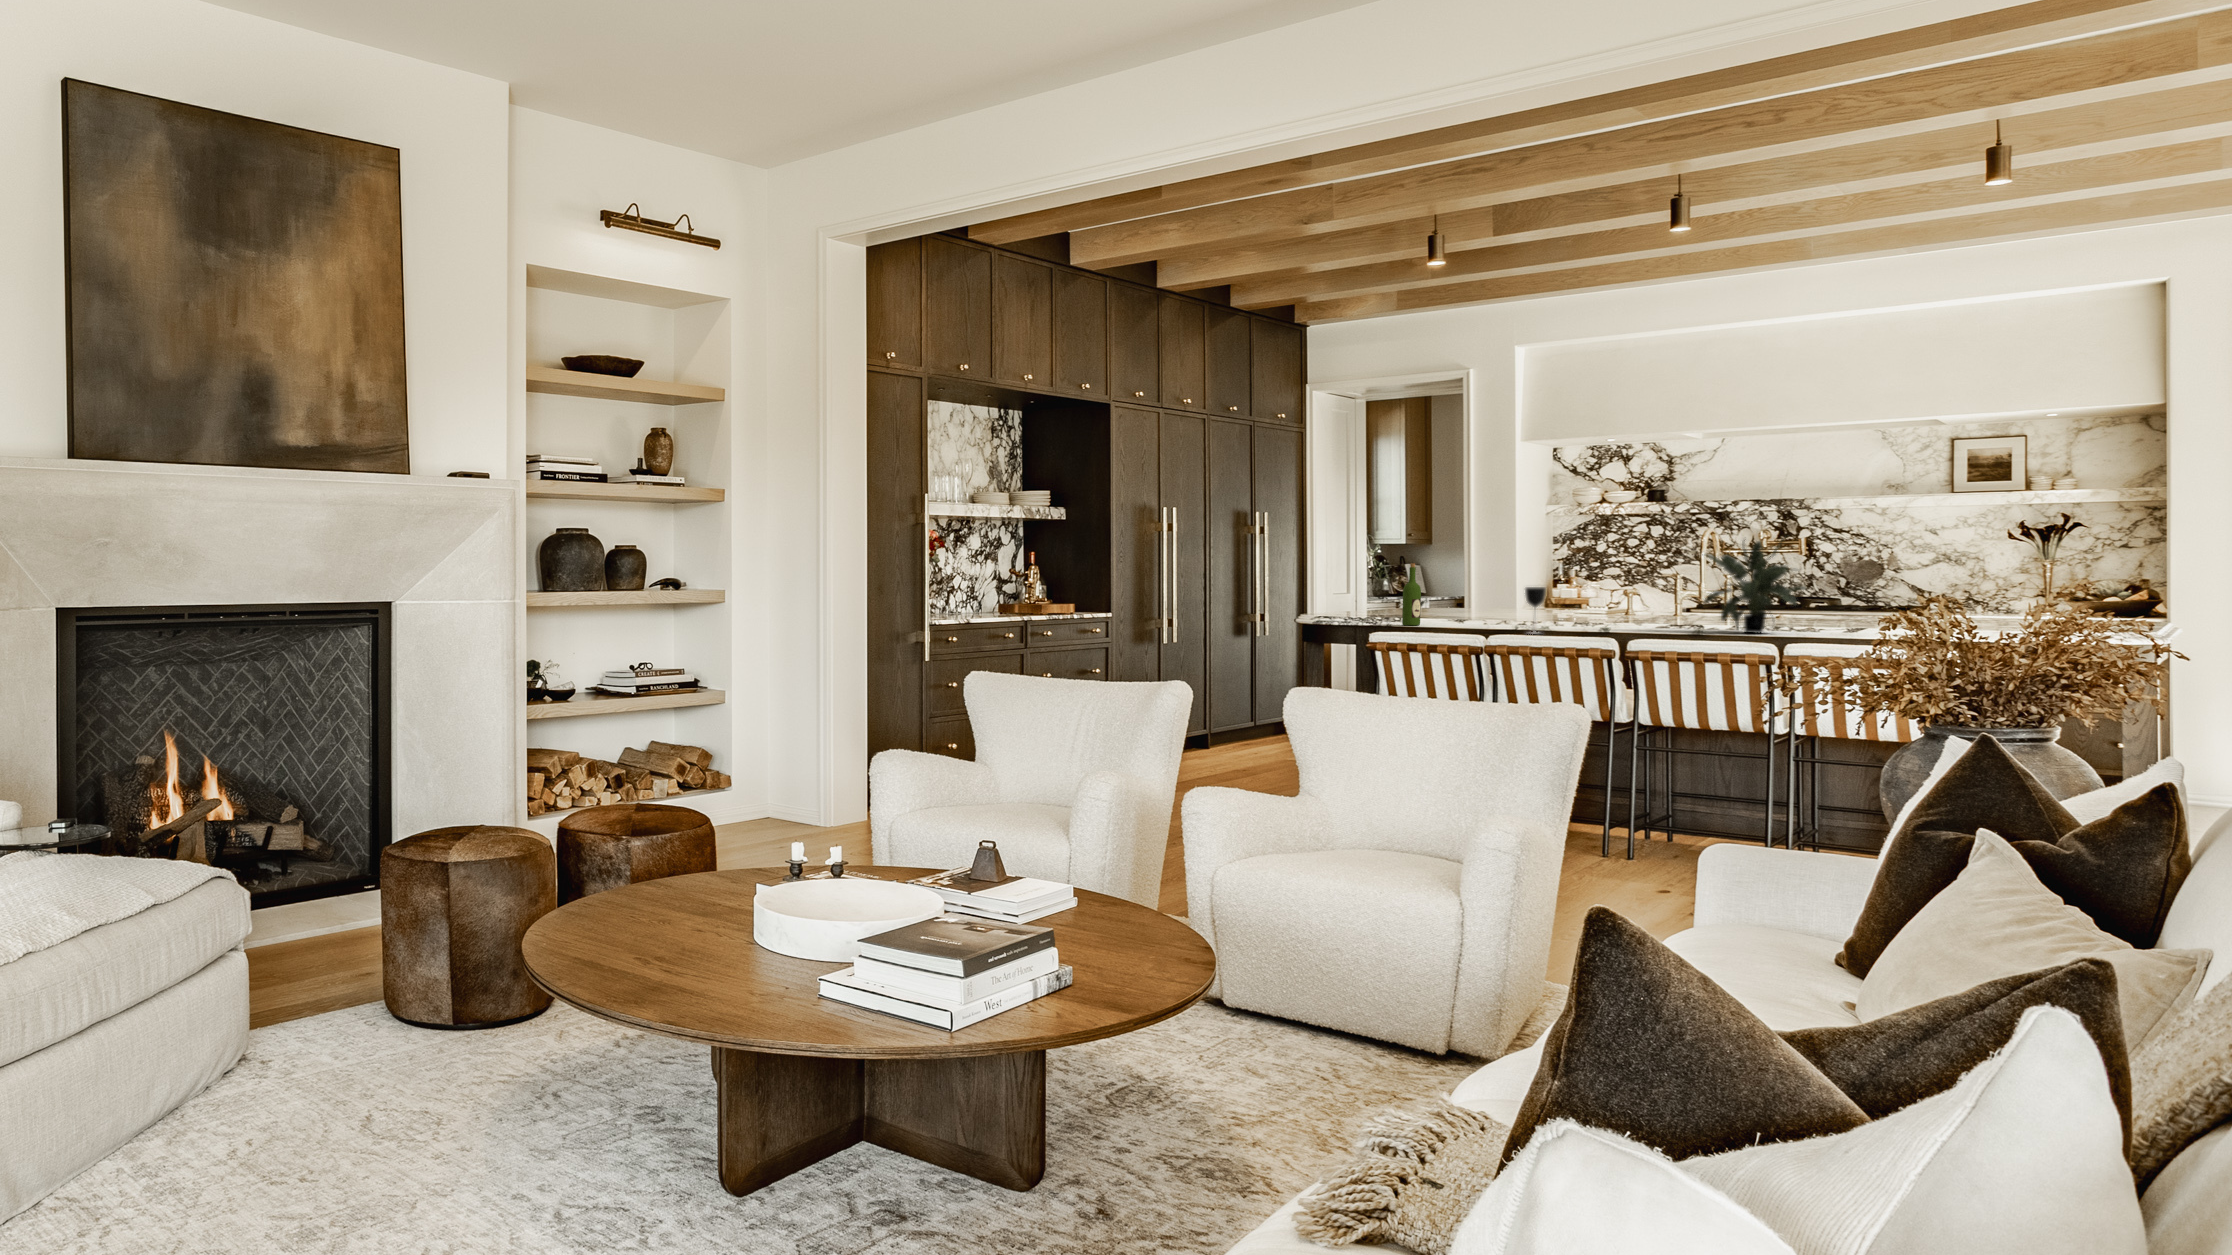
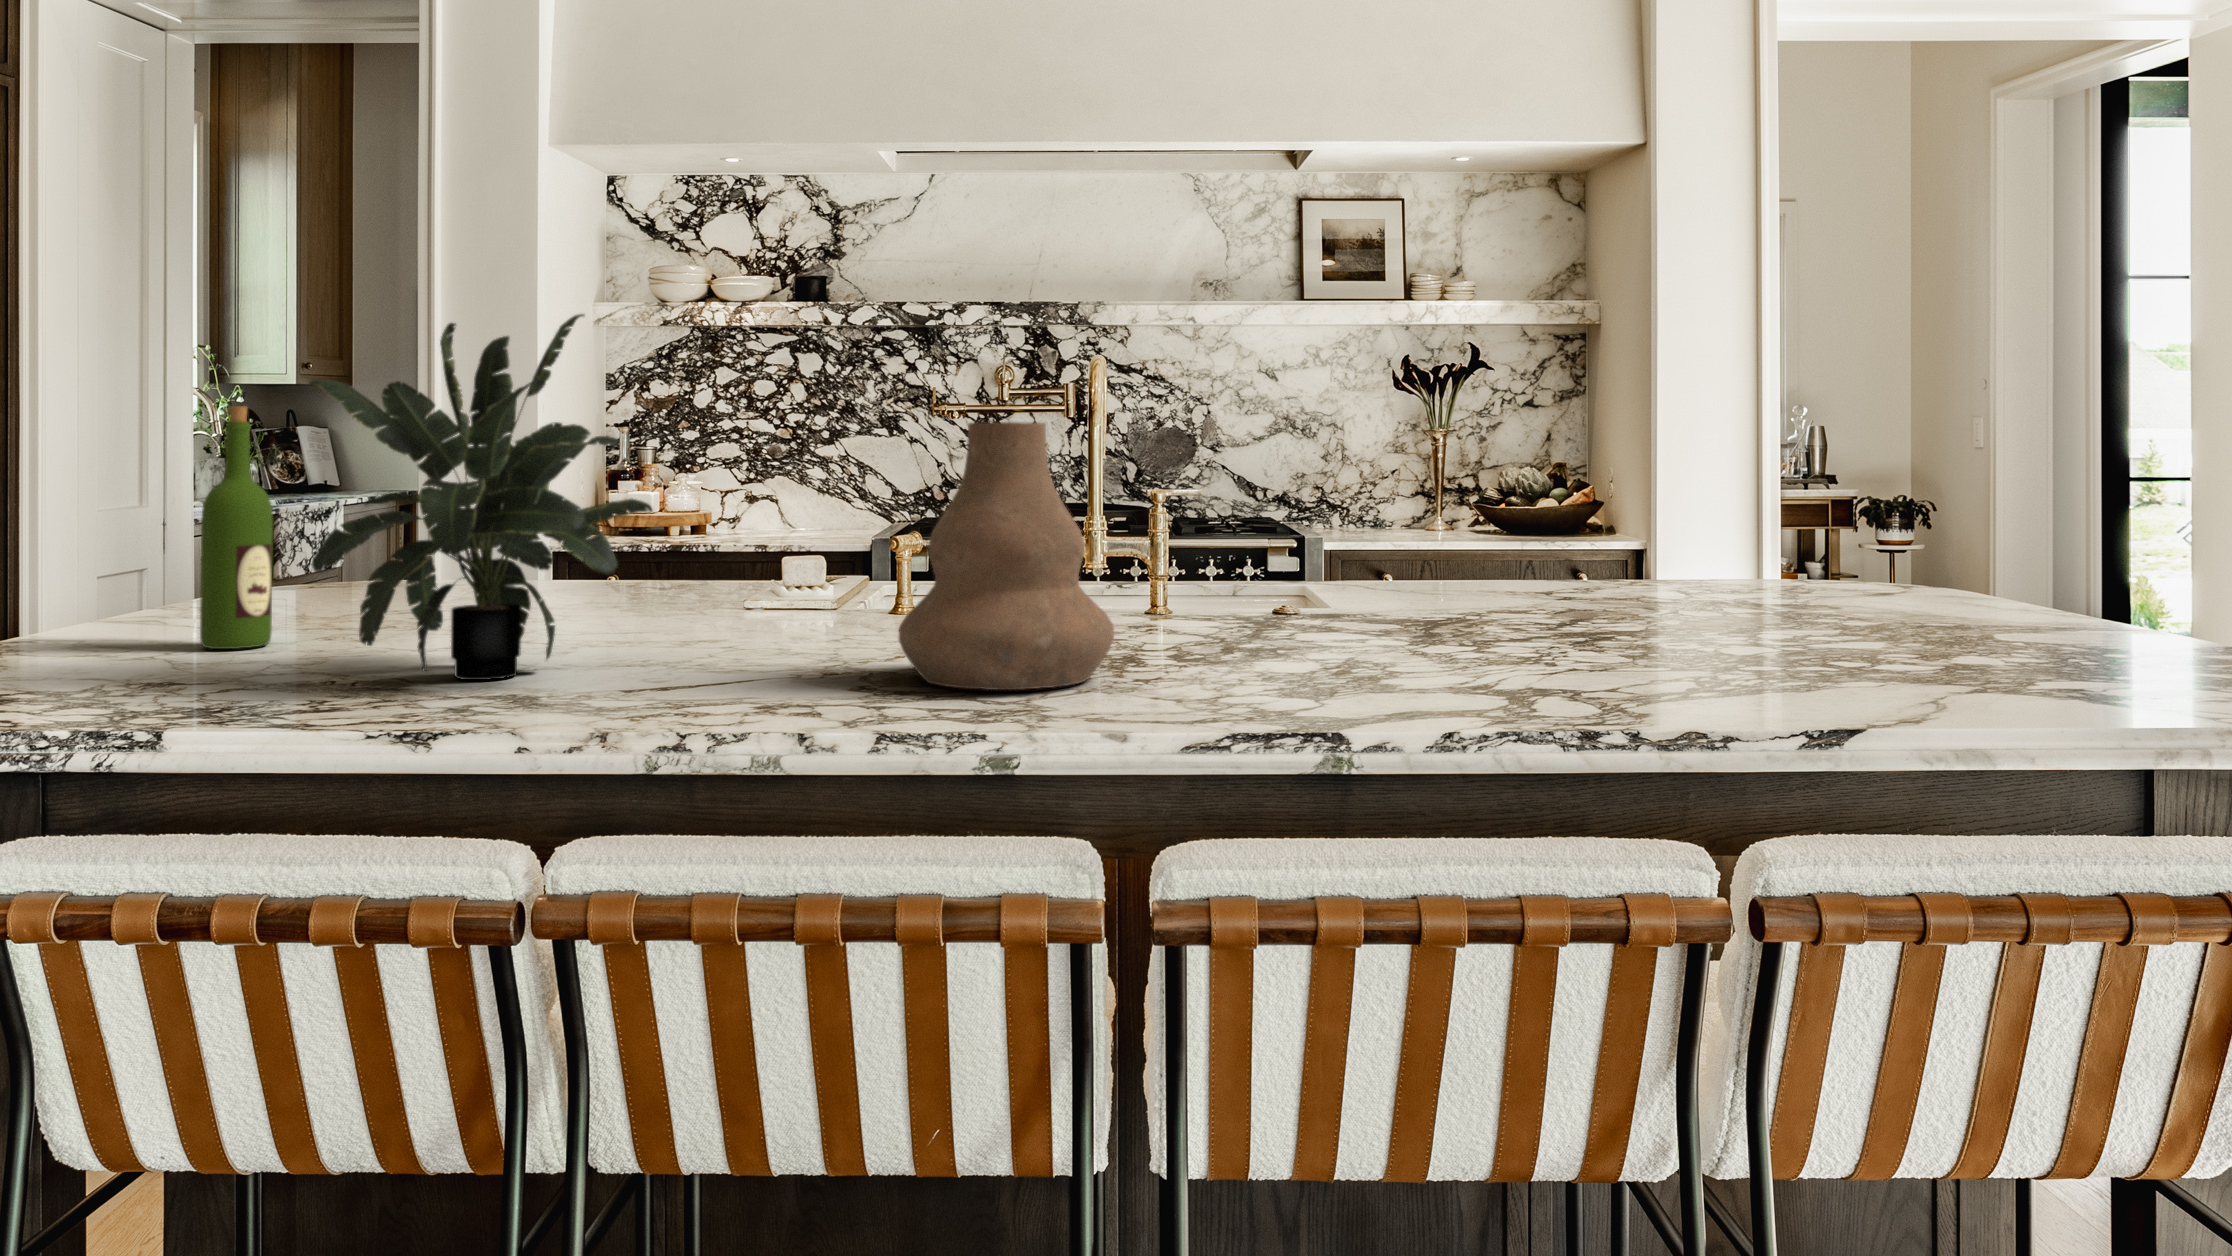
potted plant: present [1703,540,1808,633] -> present [310,314,653,680]
vase: none [1583,567,1647,634] -> present [899,422,1114,690]
wine glass: present [1525,587,1546,633] -> none [697,503,778,710]

